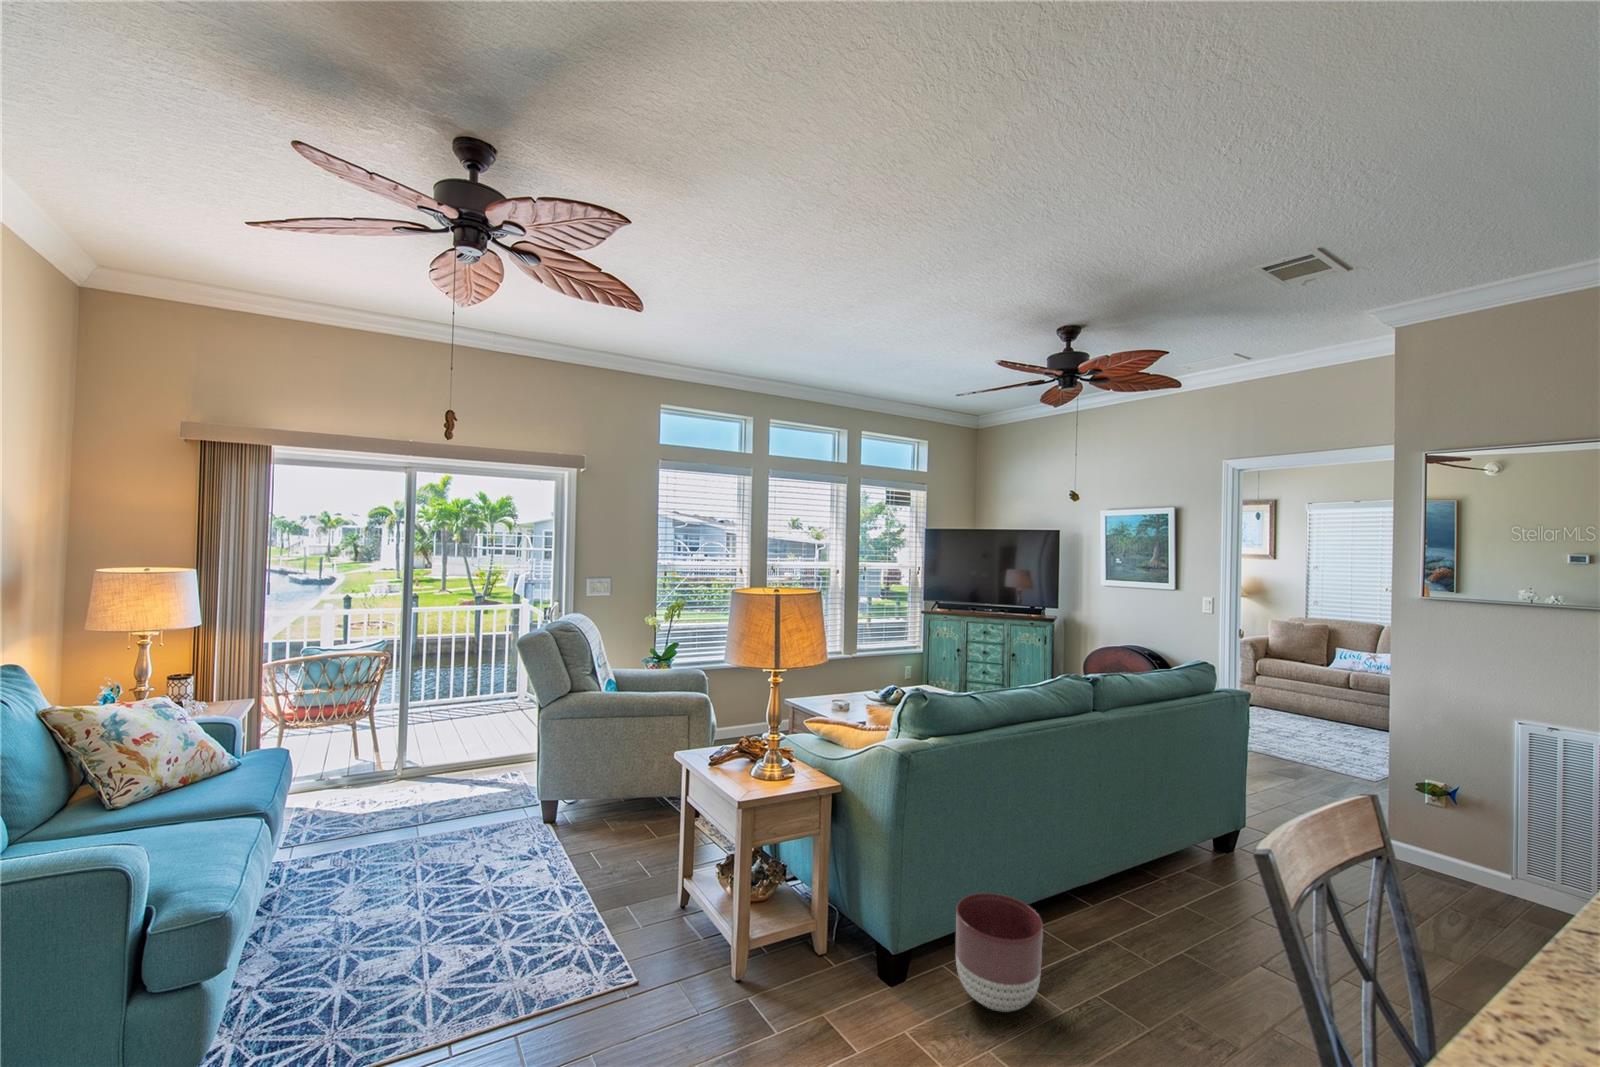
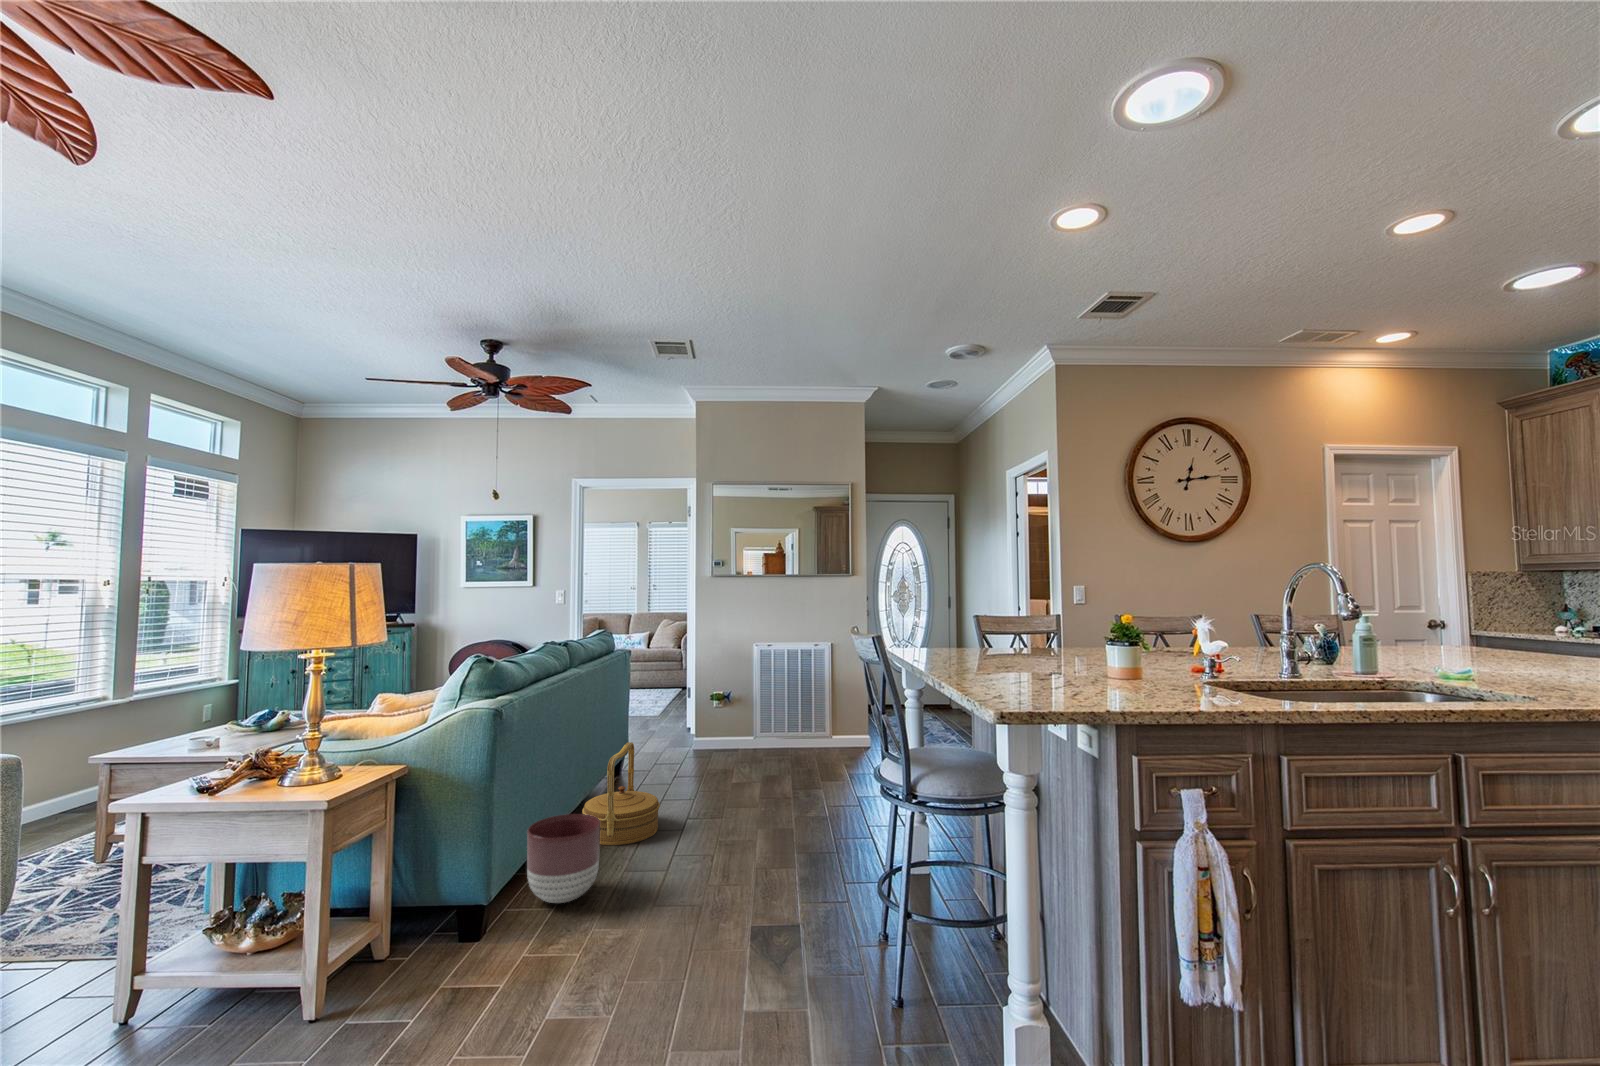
woven basket: none [1093,833,1206,981] -> present [582,742,660,845]

